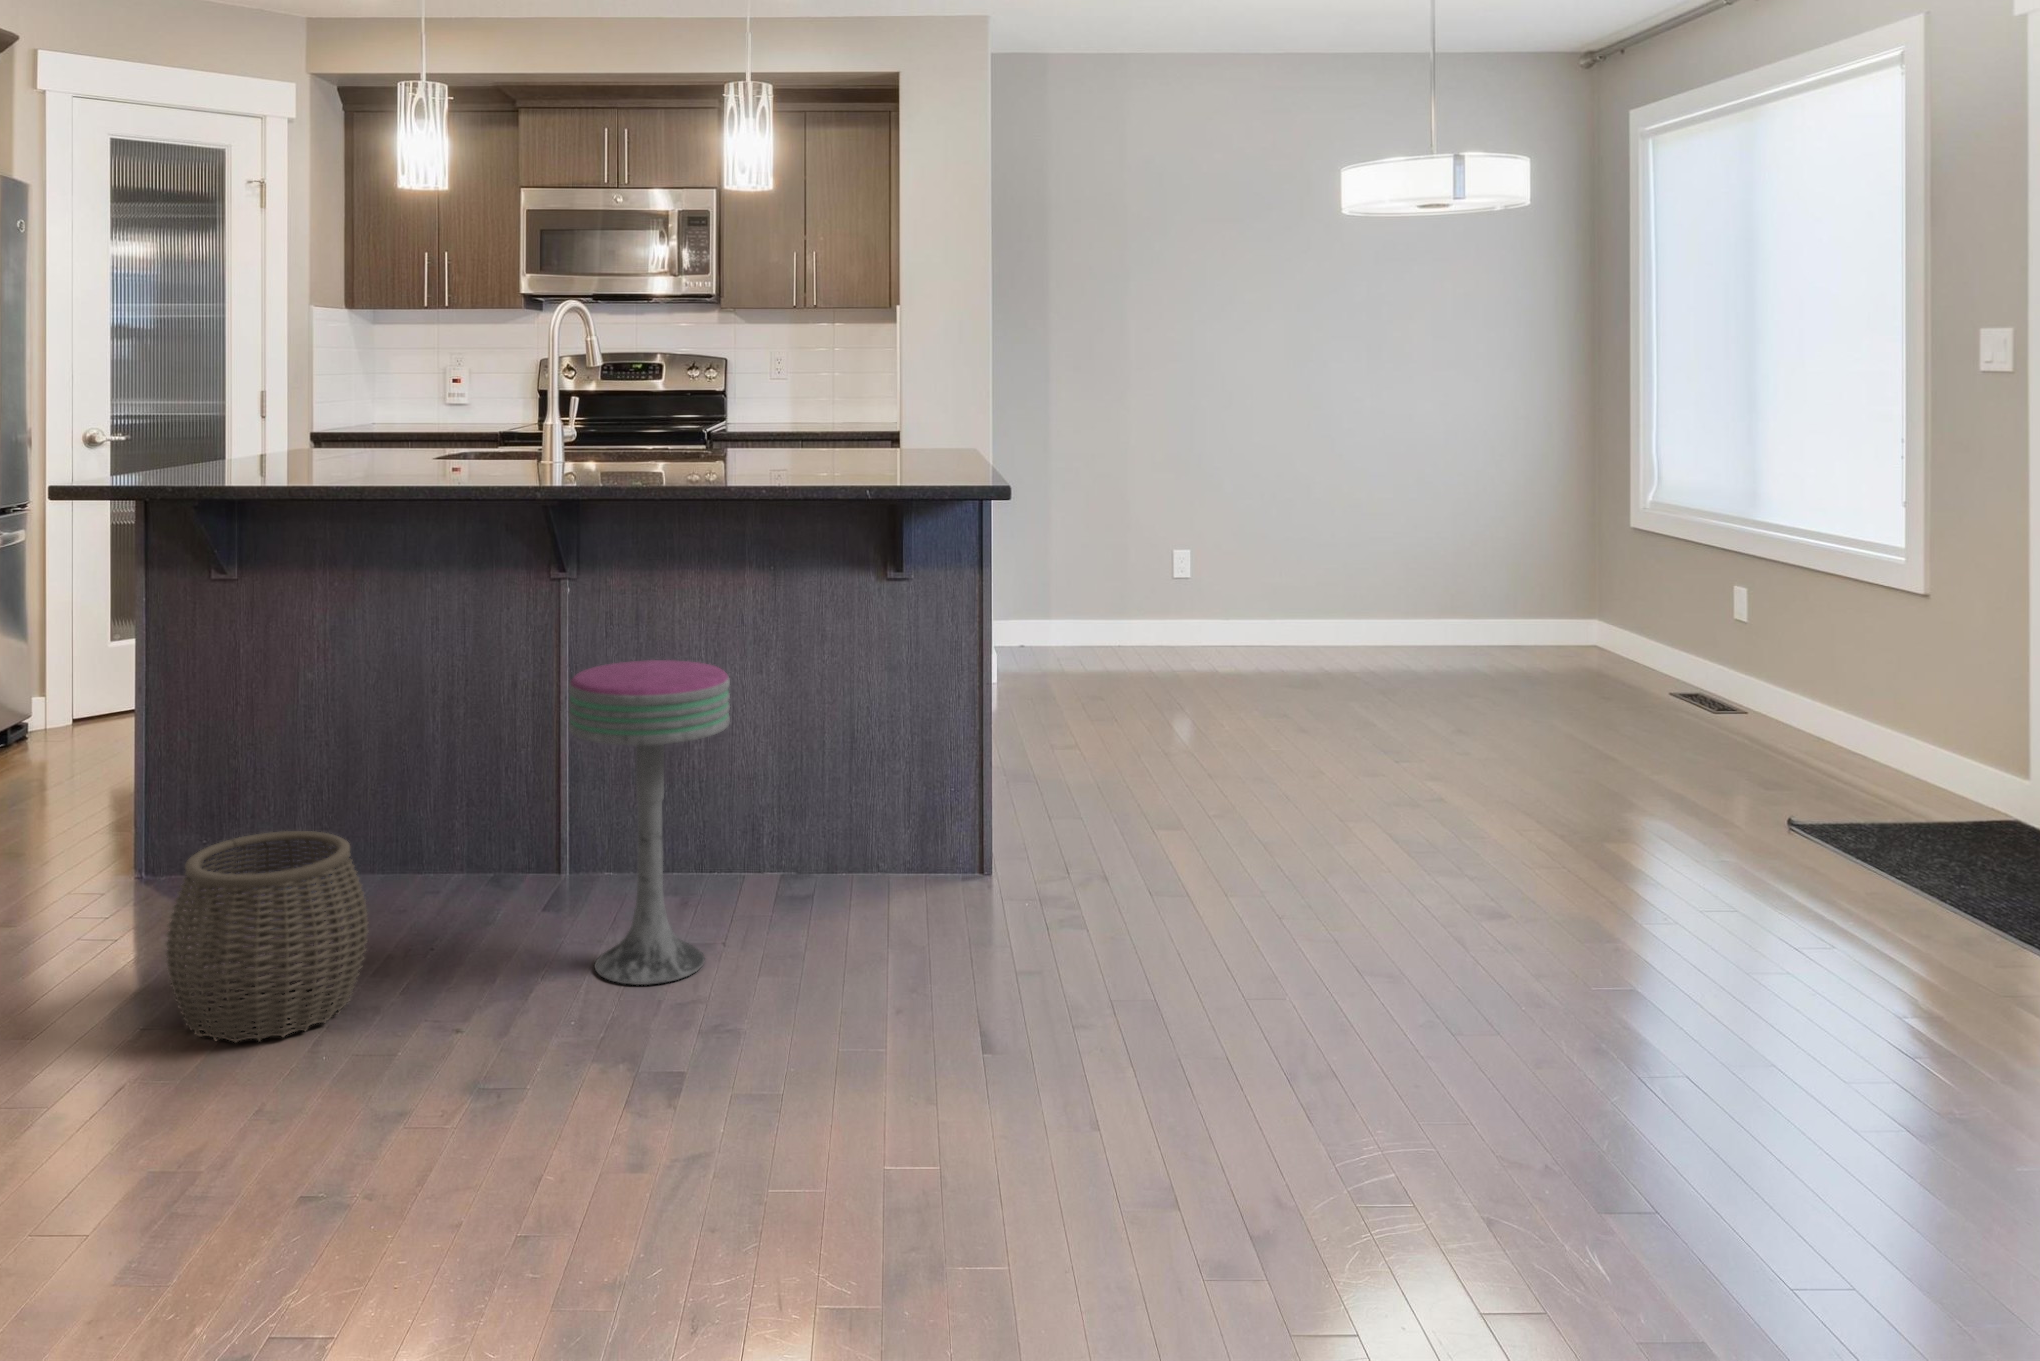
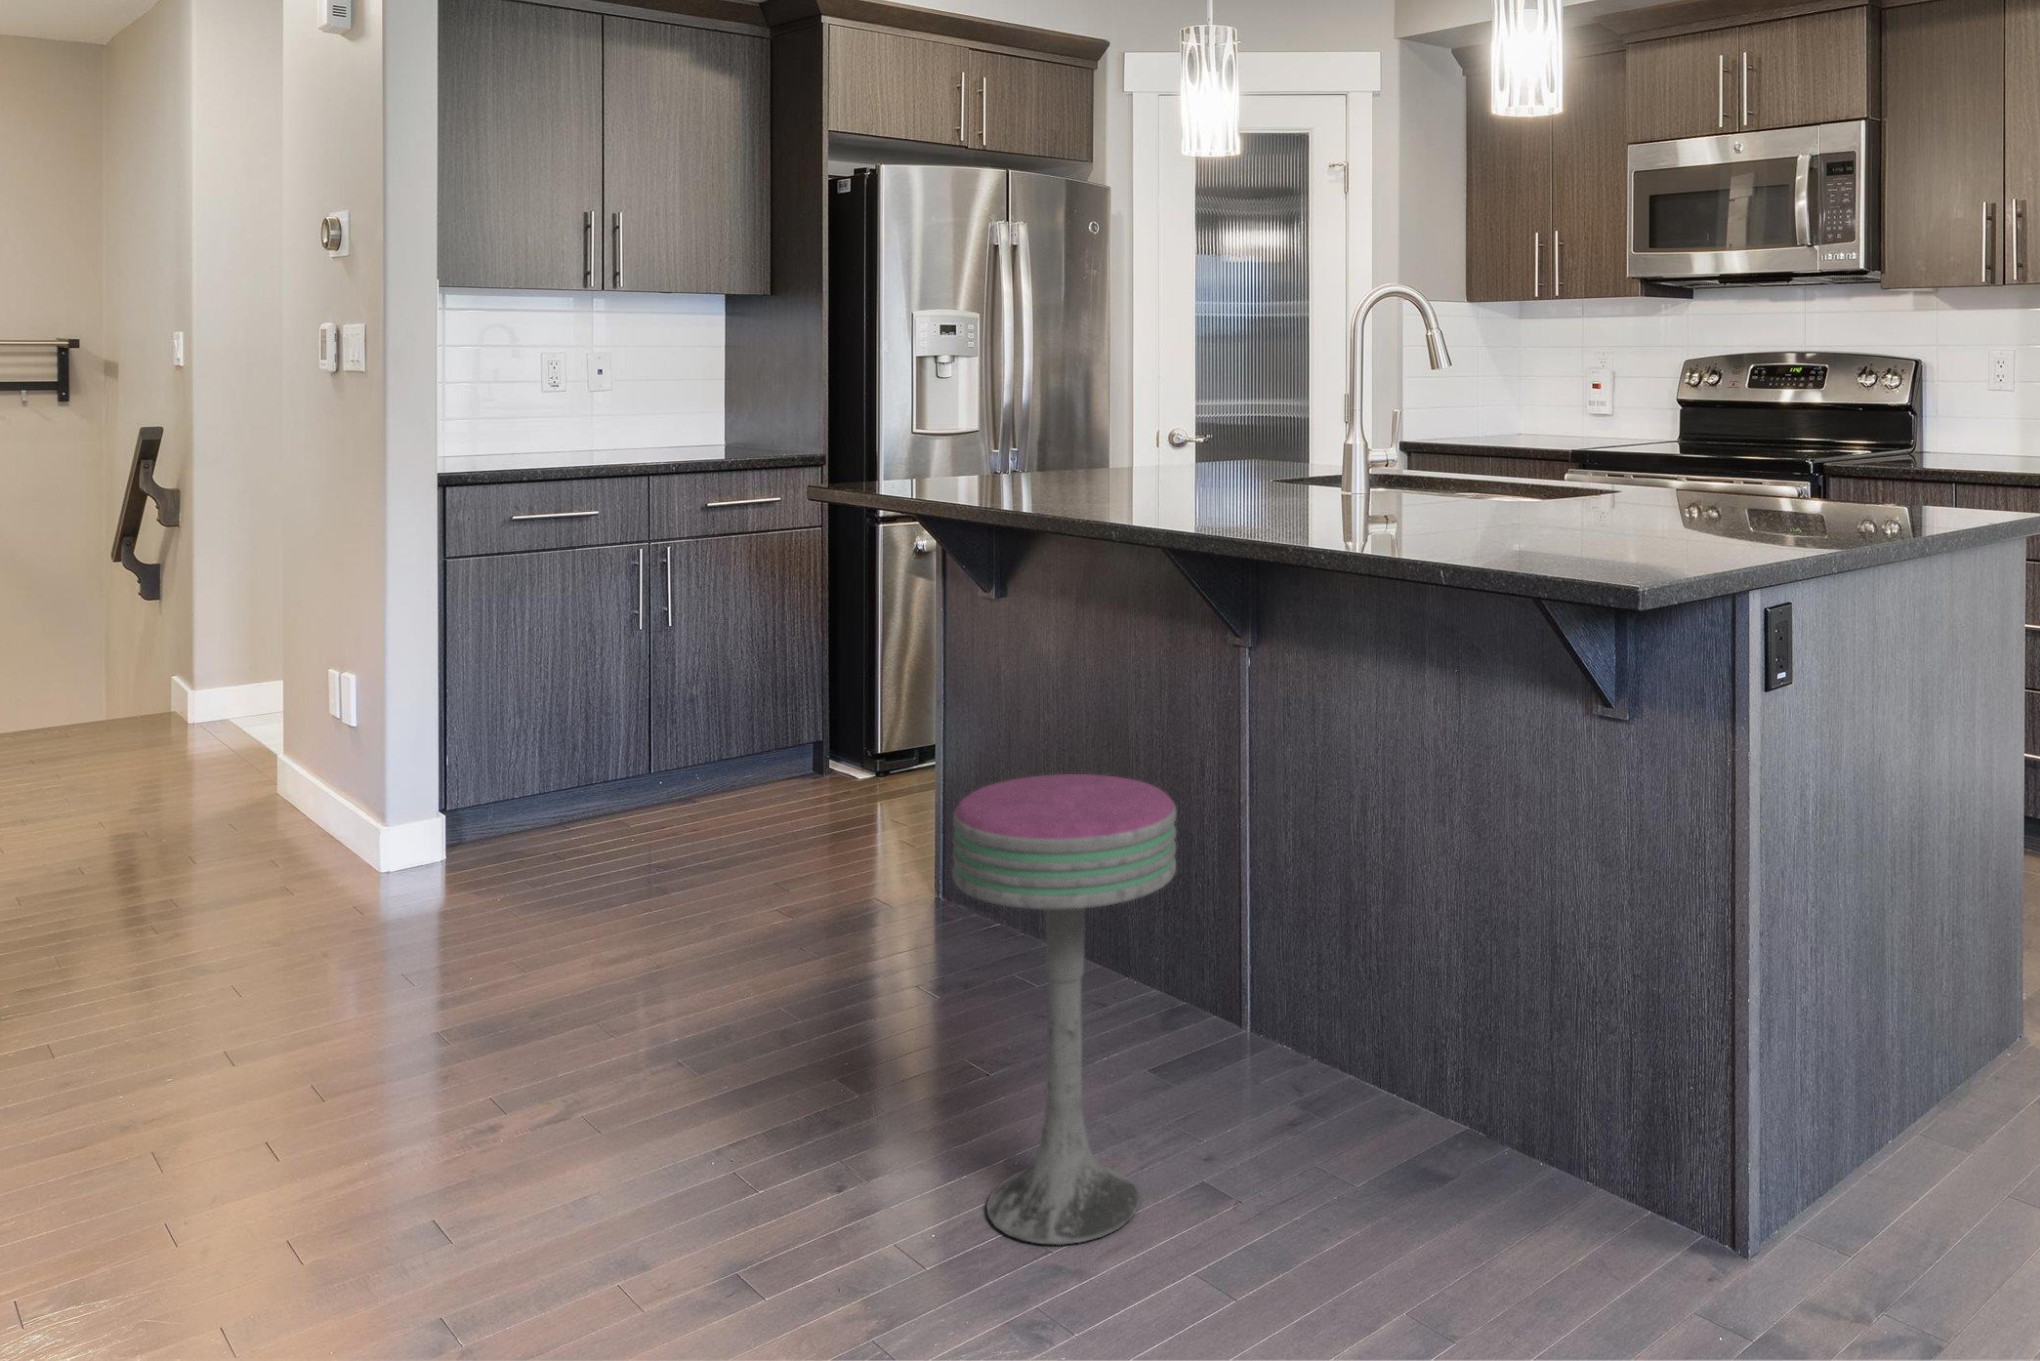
woven basket: present [165,831,369,1043] -> none [594,890,819,1134]

